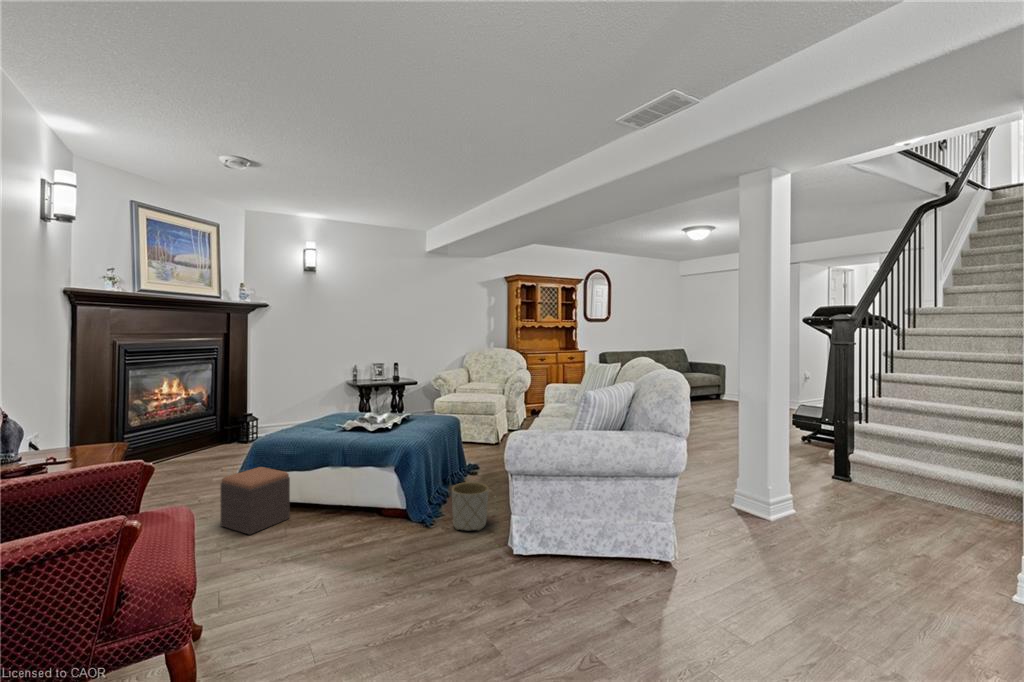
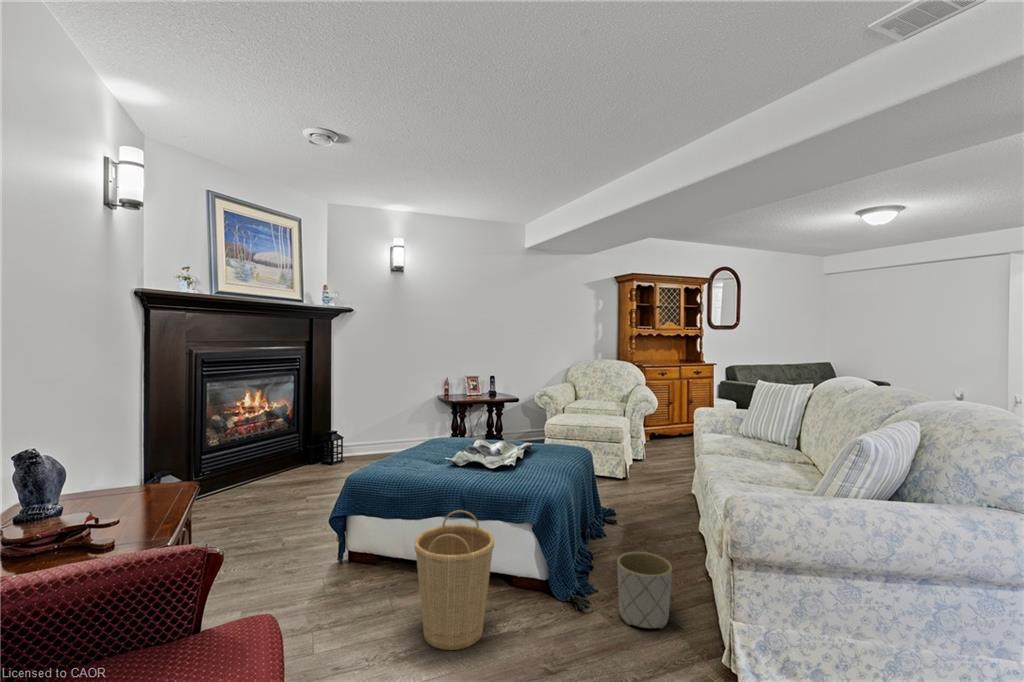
basket: none [300,457,360,551] -> present [415,510,494,650]
footstool: present [221,467,290,535] -> none [308,514,394,612]

